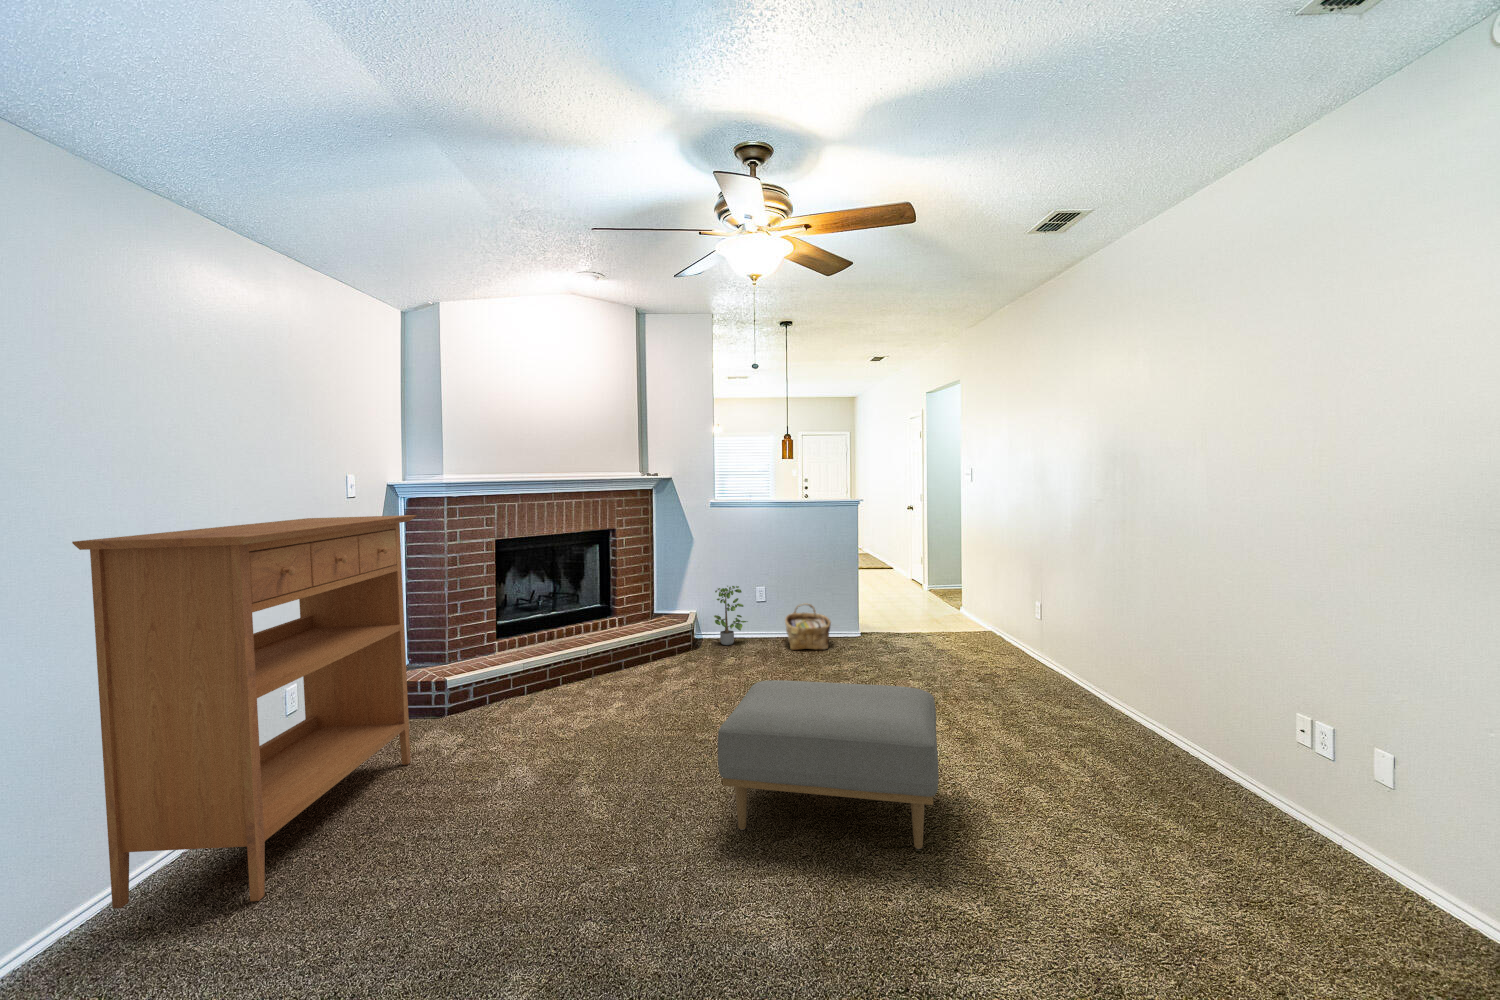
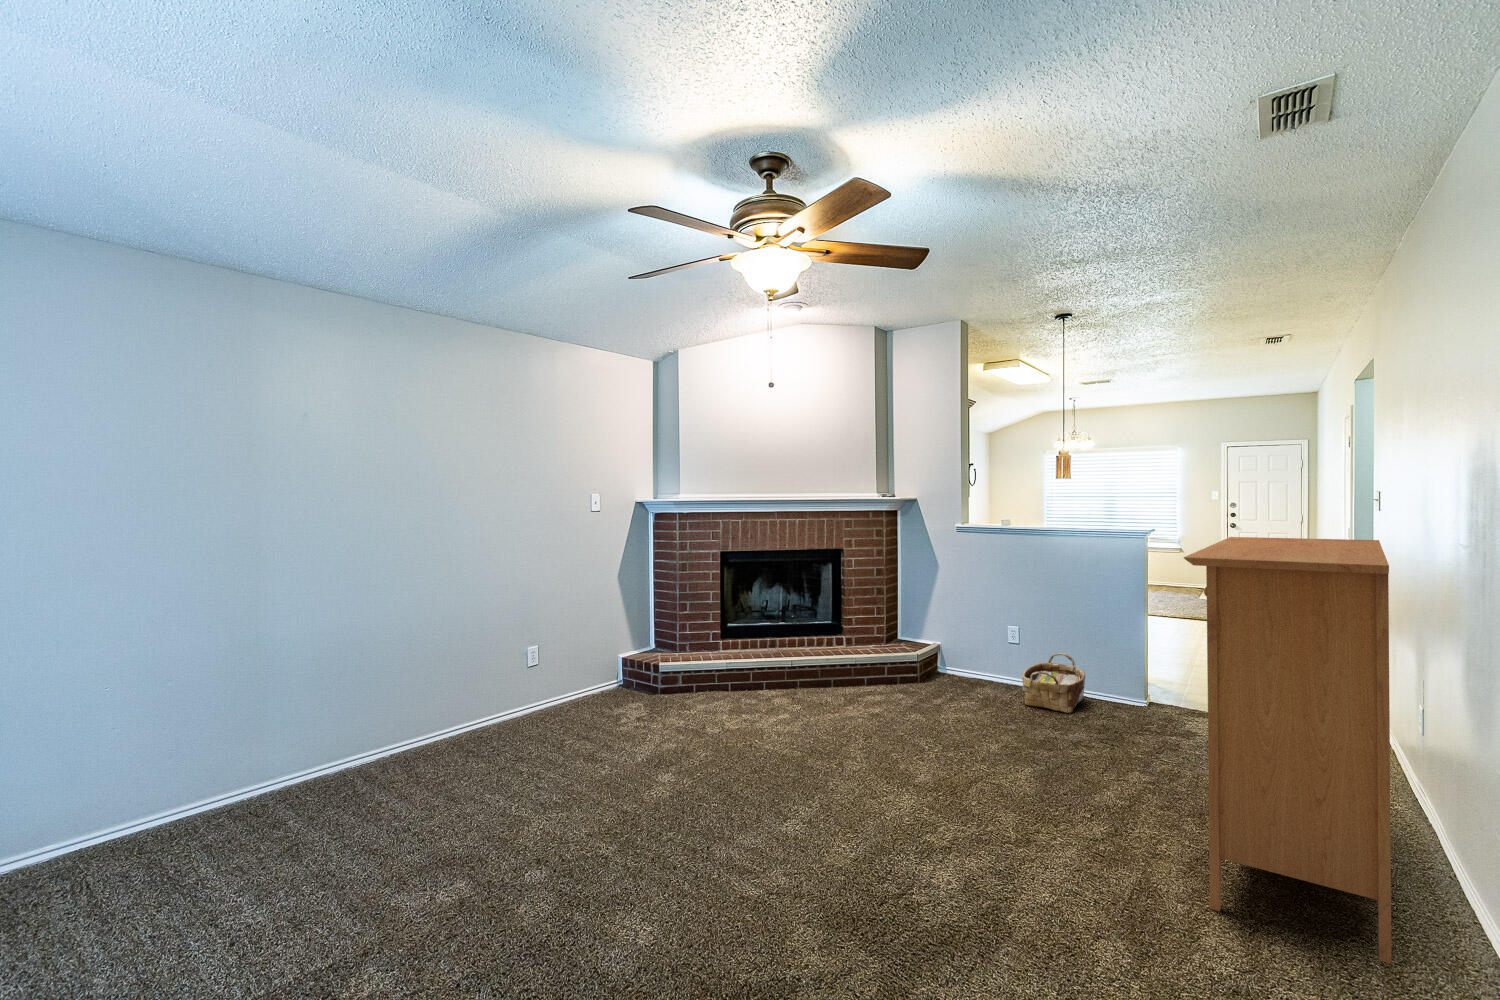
console table: present [72,515,417,909] -> present [1184,537,1392,964]
potted plant: present [714,586,748,645] -> none [949,619,991,686]
ottoman: present [718,680,939,849] -> none [691,713,936,919]

